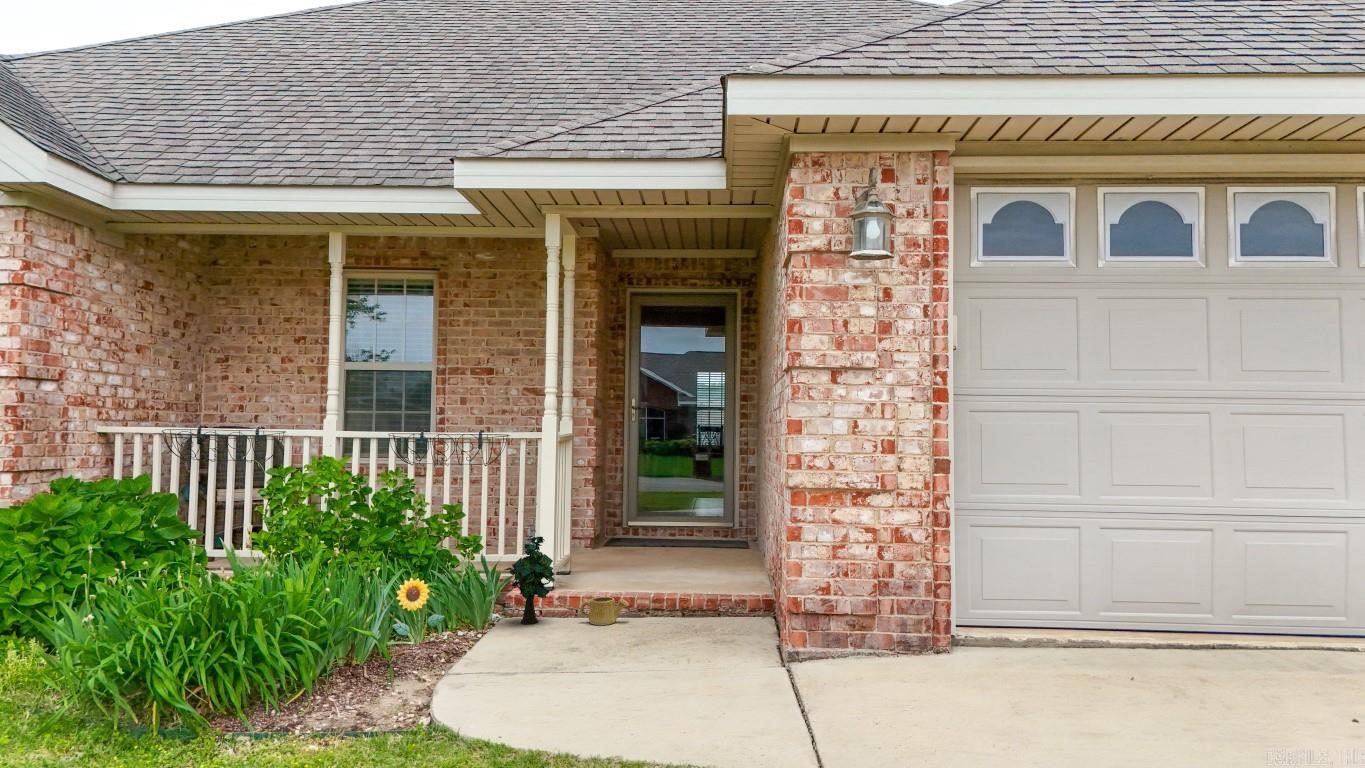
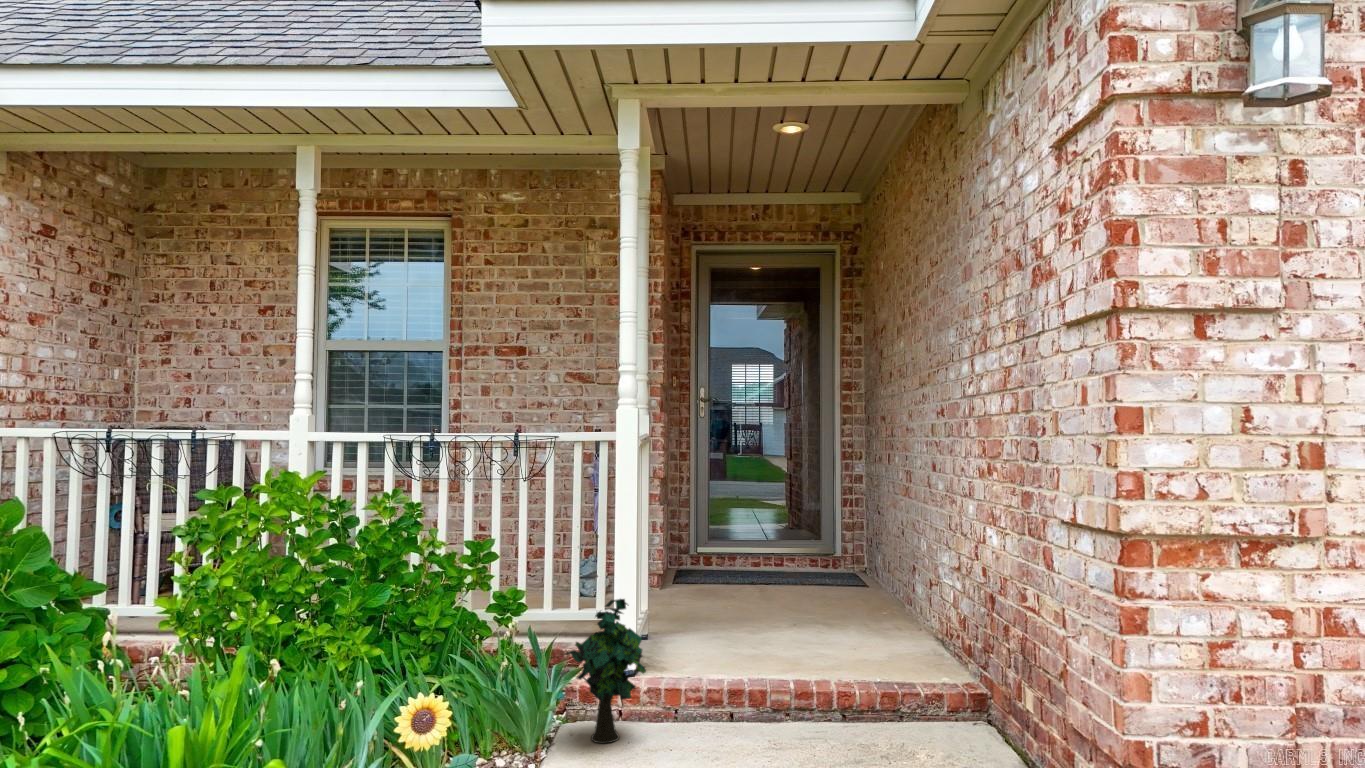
watering can: present [580,597,629,625] -> none [688,694,767,746]

